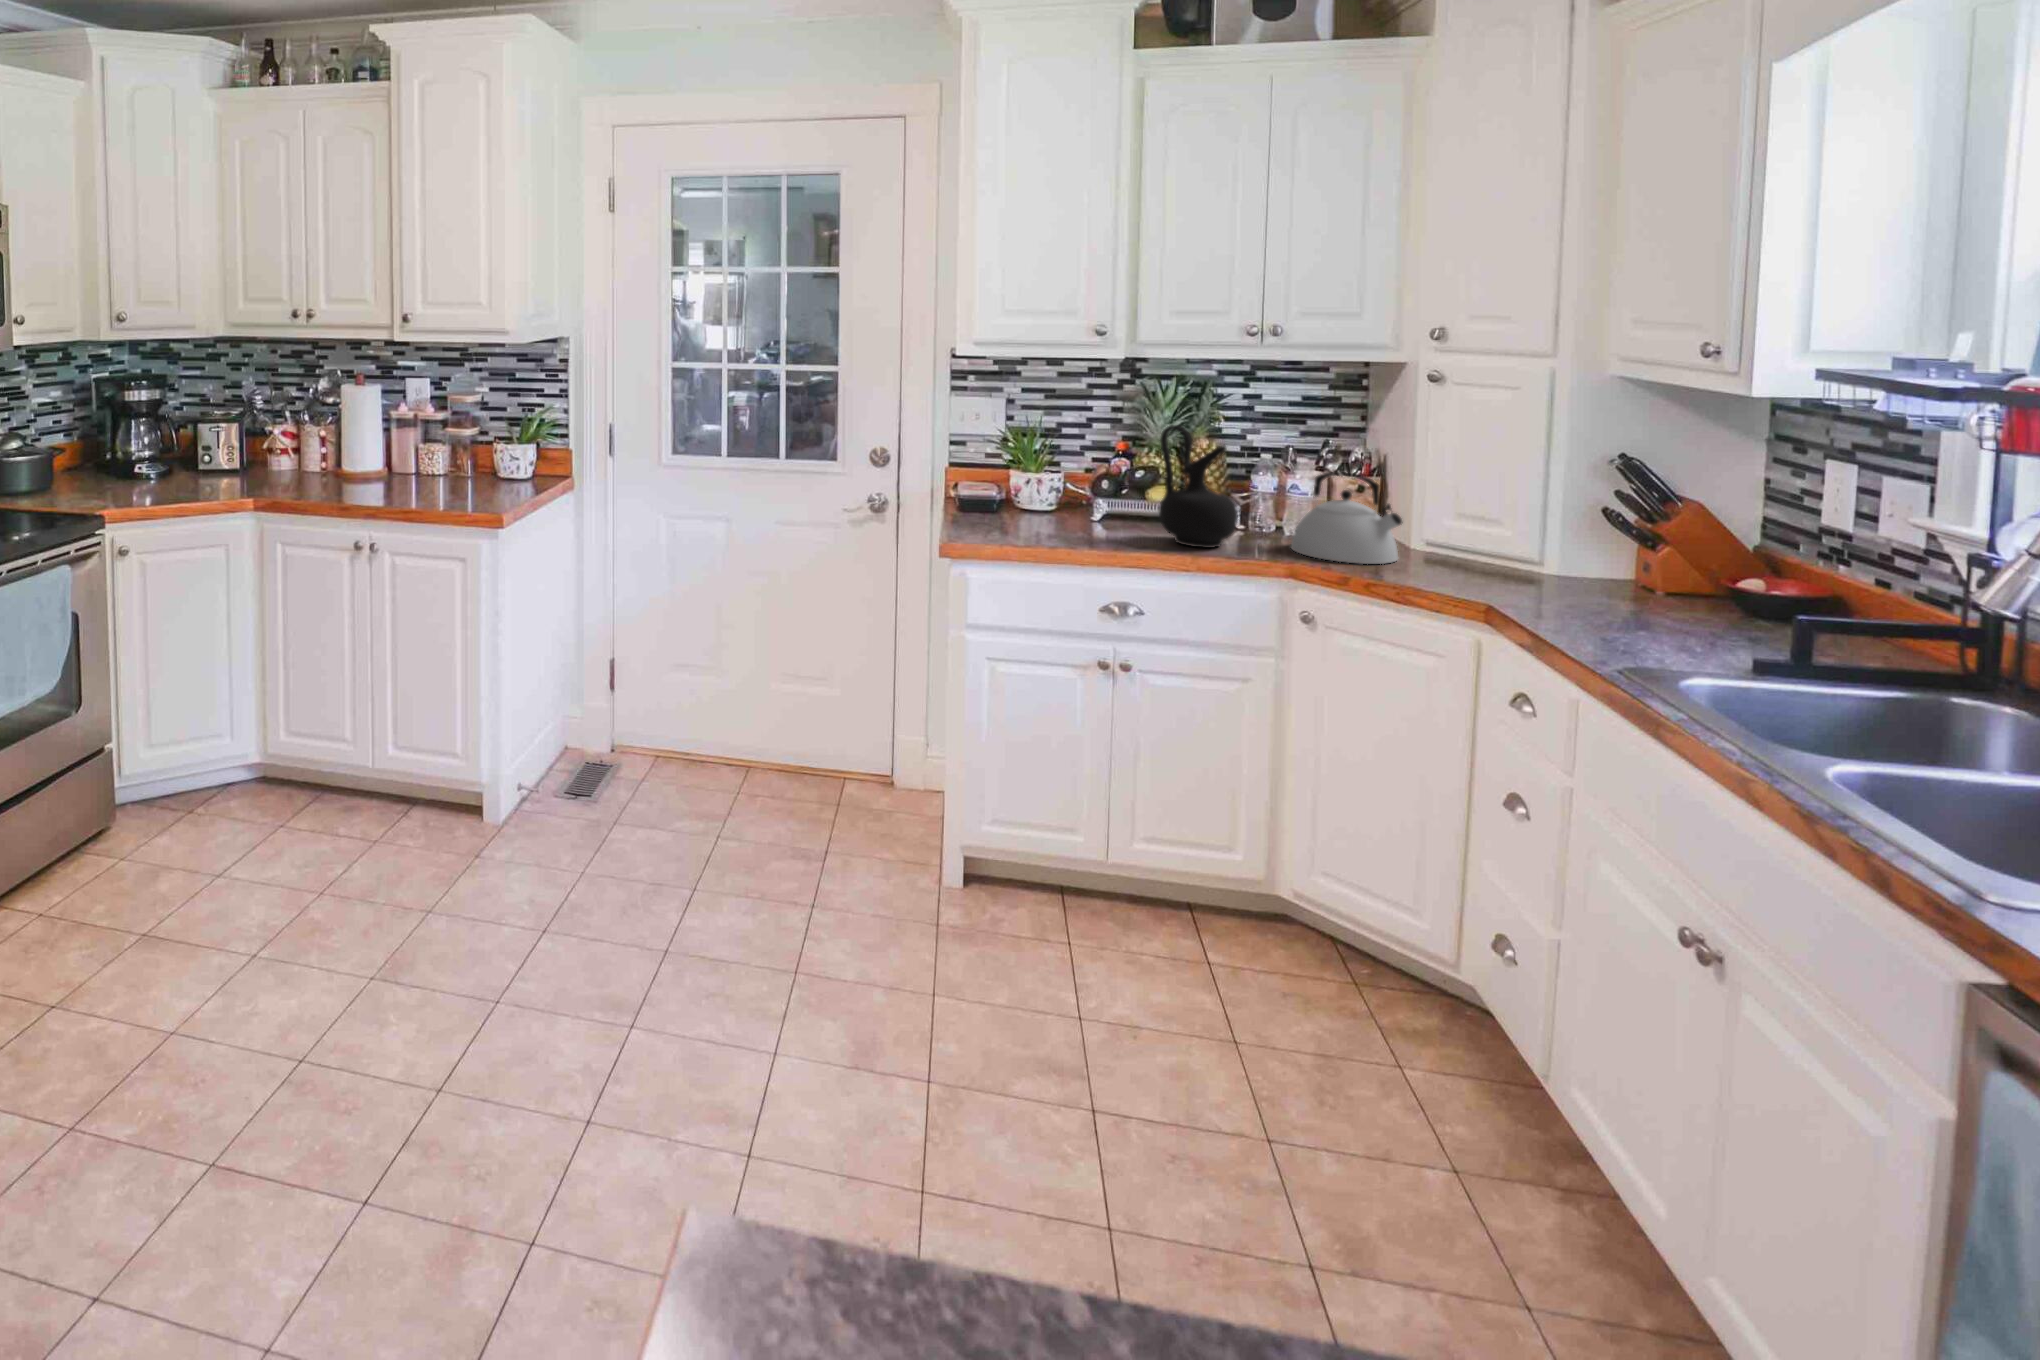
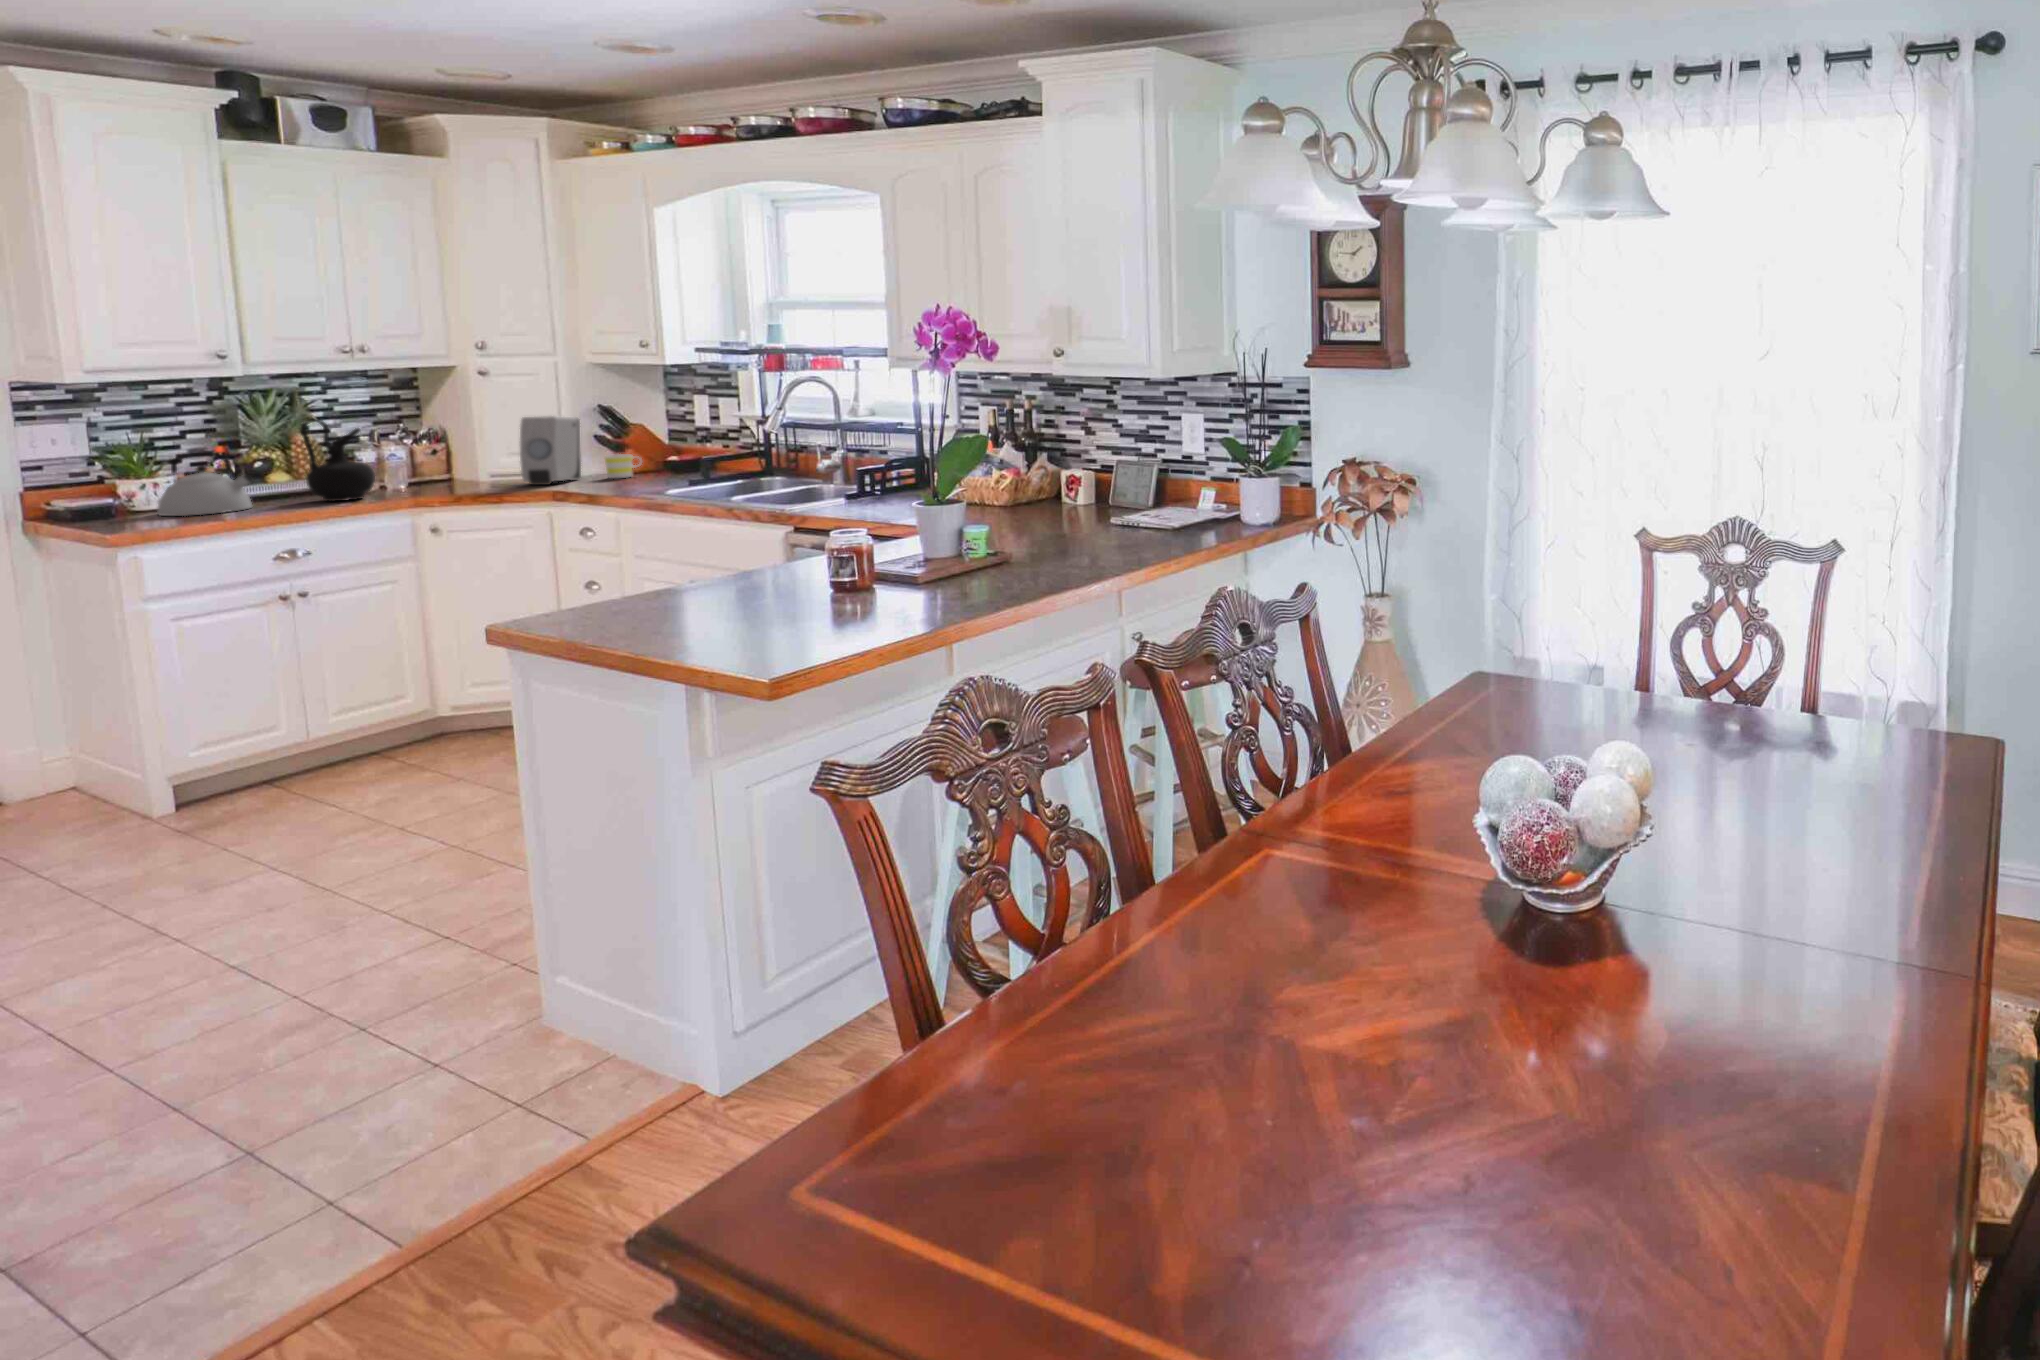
soap dispenser: none [1440,461,1563,587] -> present [520,416,581,485]
kettle: present [1291,472,1403,564] -> present [157,453,252,516]
mug: none [1595,553,1676,605] -> present [605,454,641,478]

